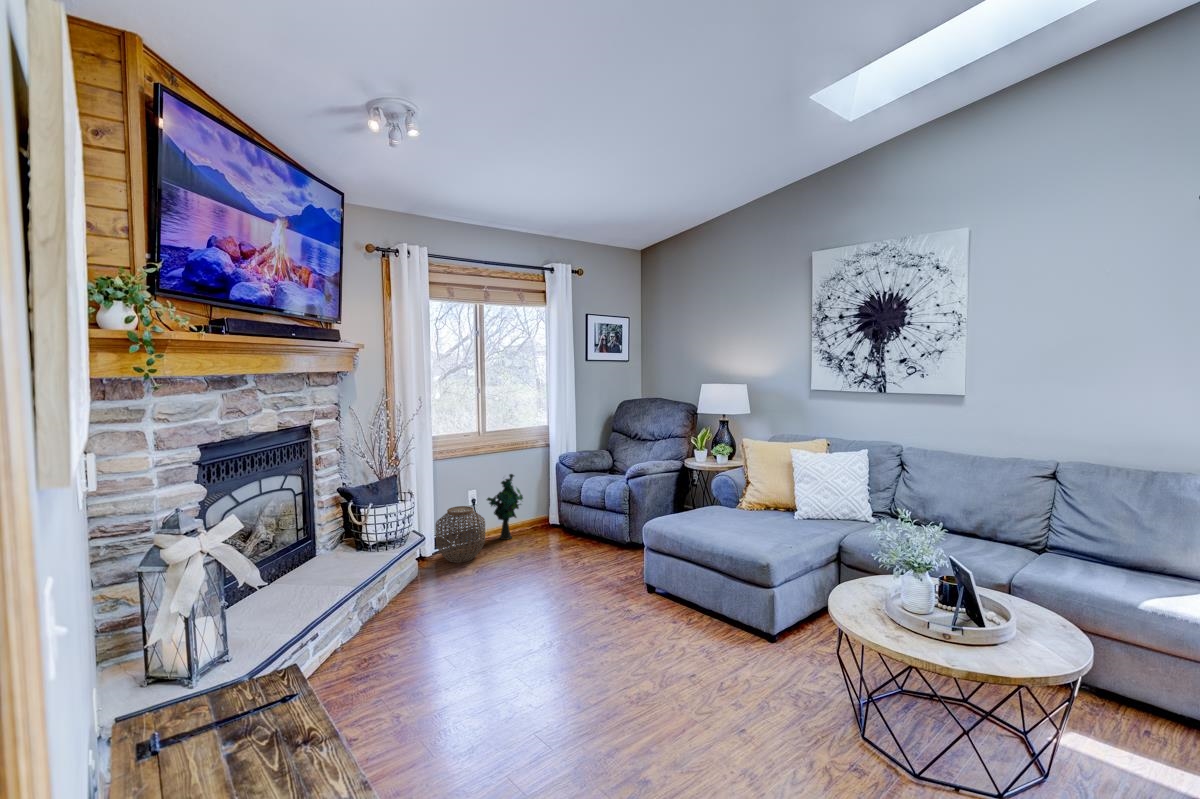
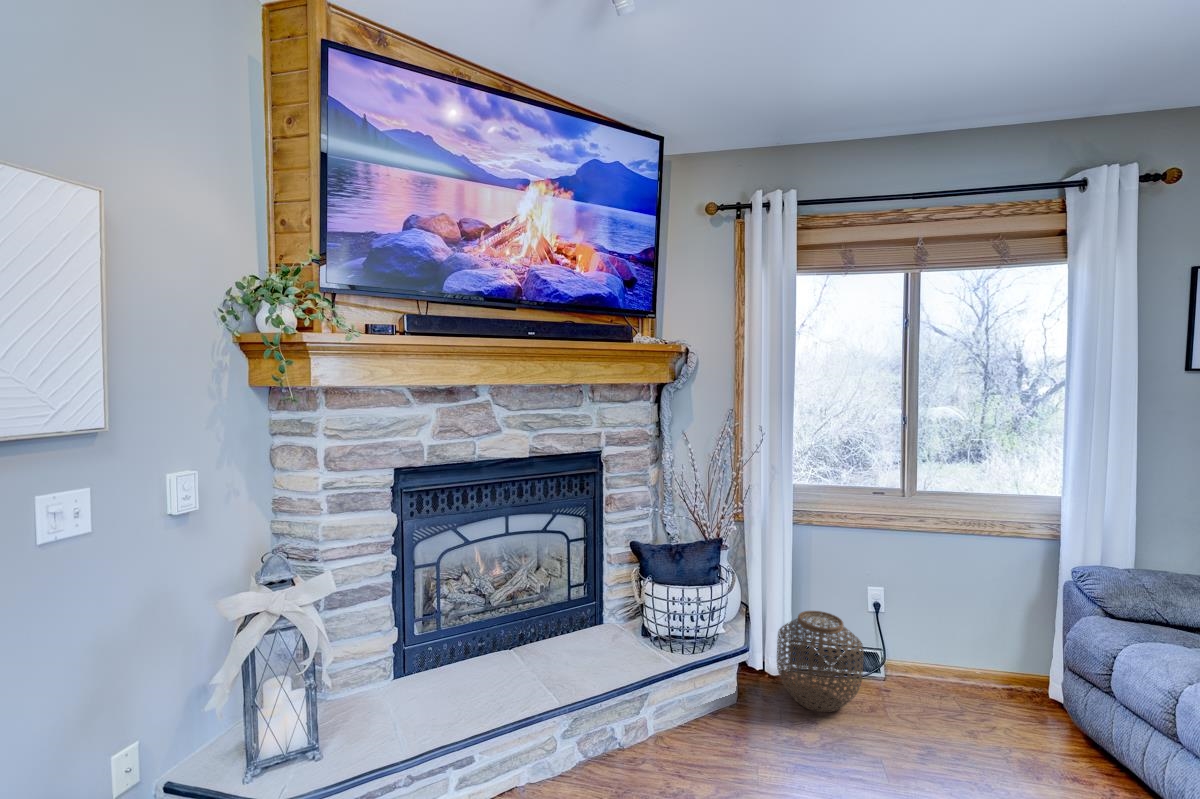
decorative plant: present [487,474,523,540] -> none [893,579,969,698]

